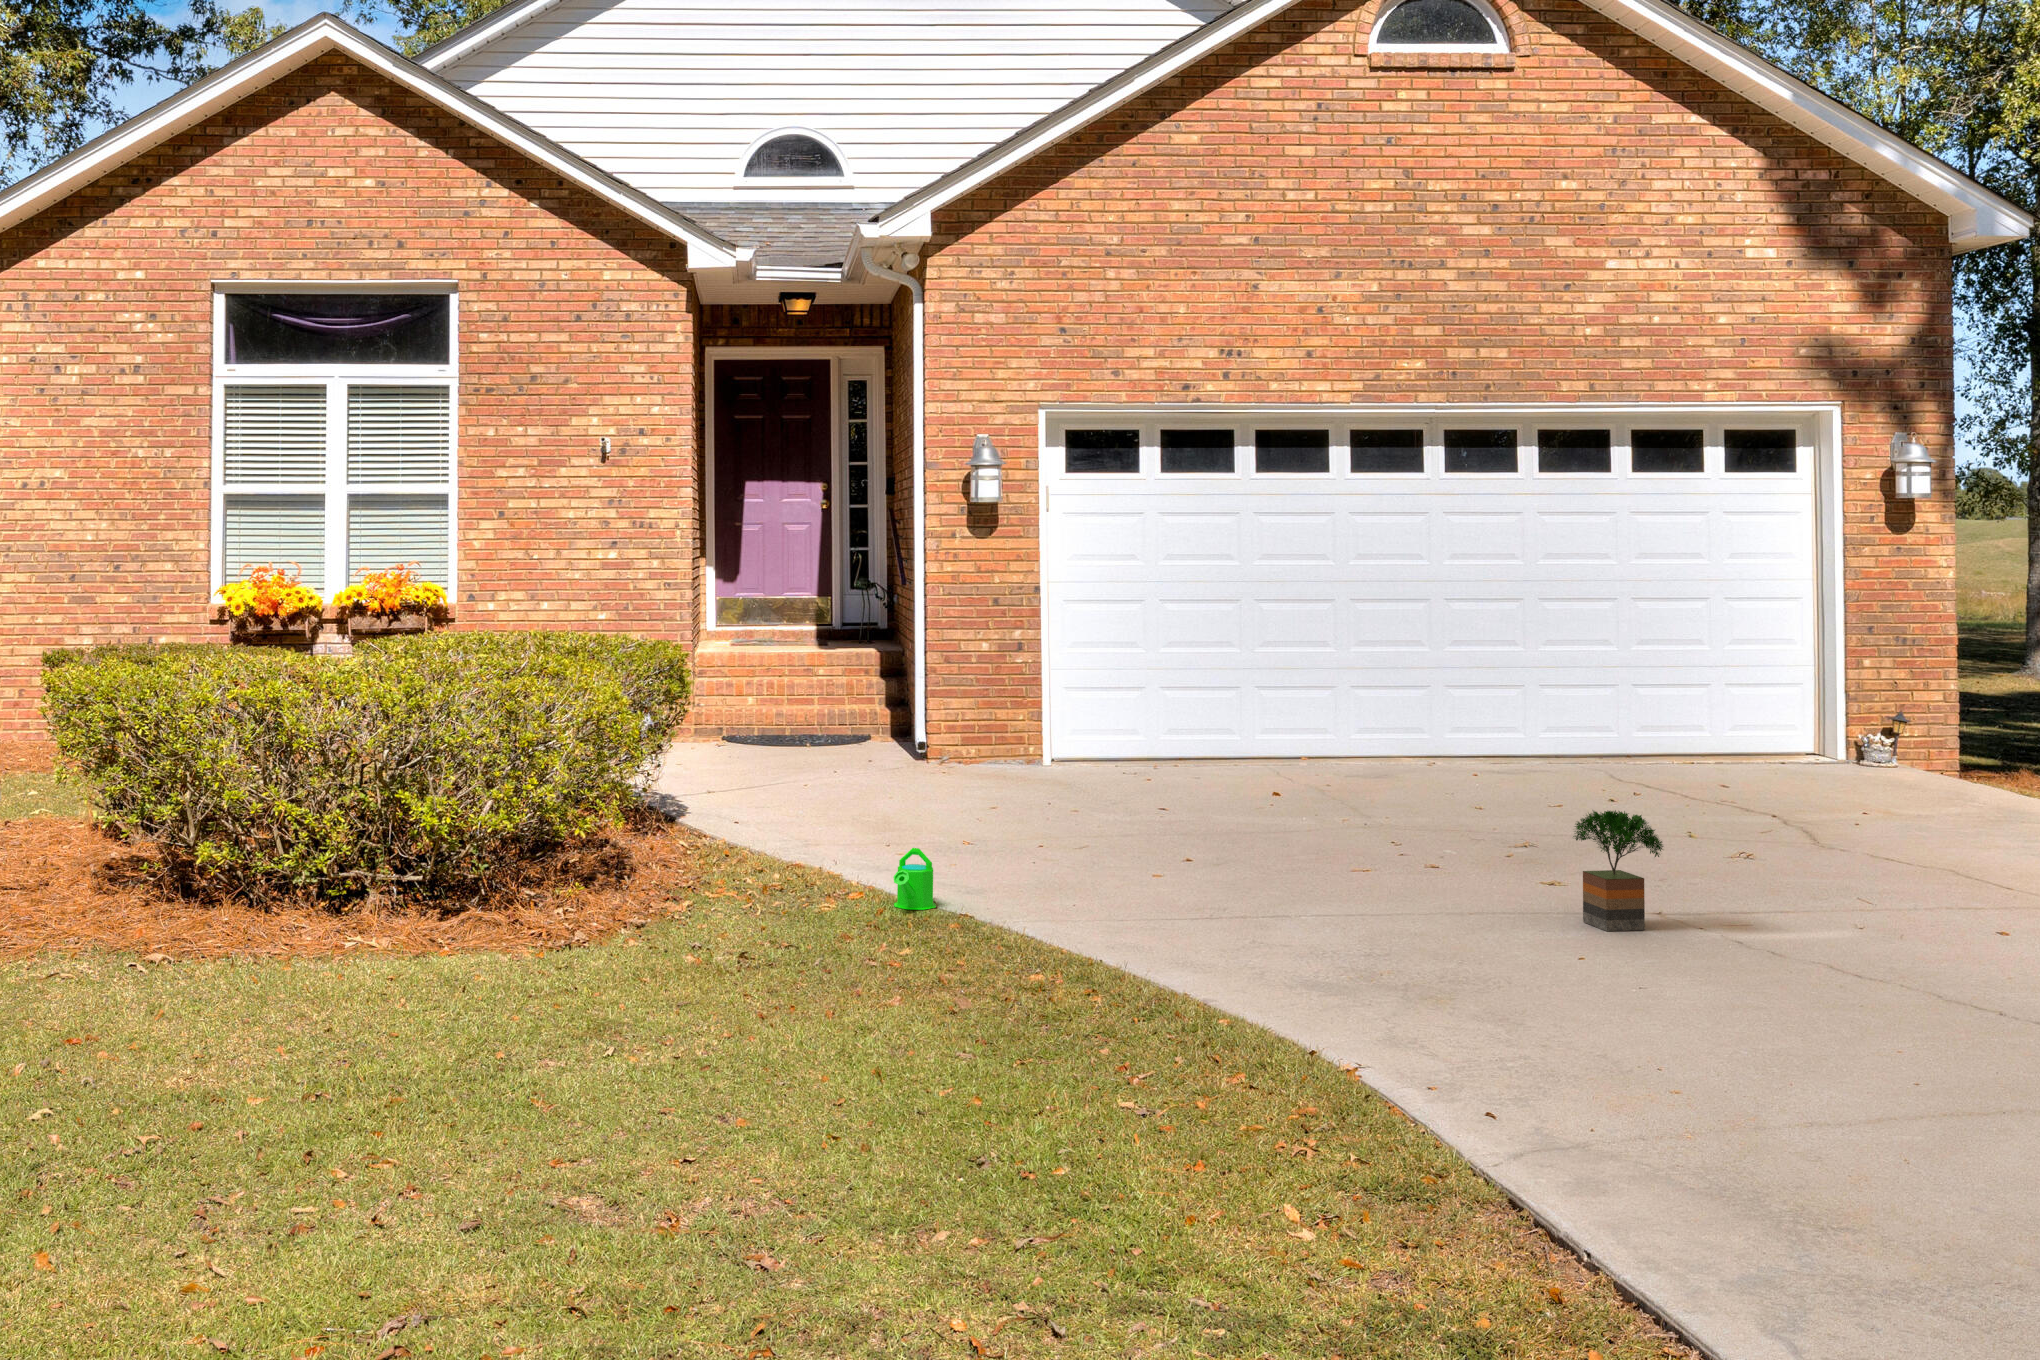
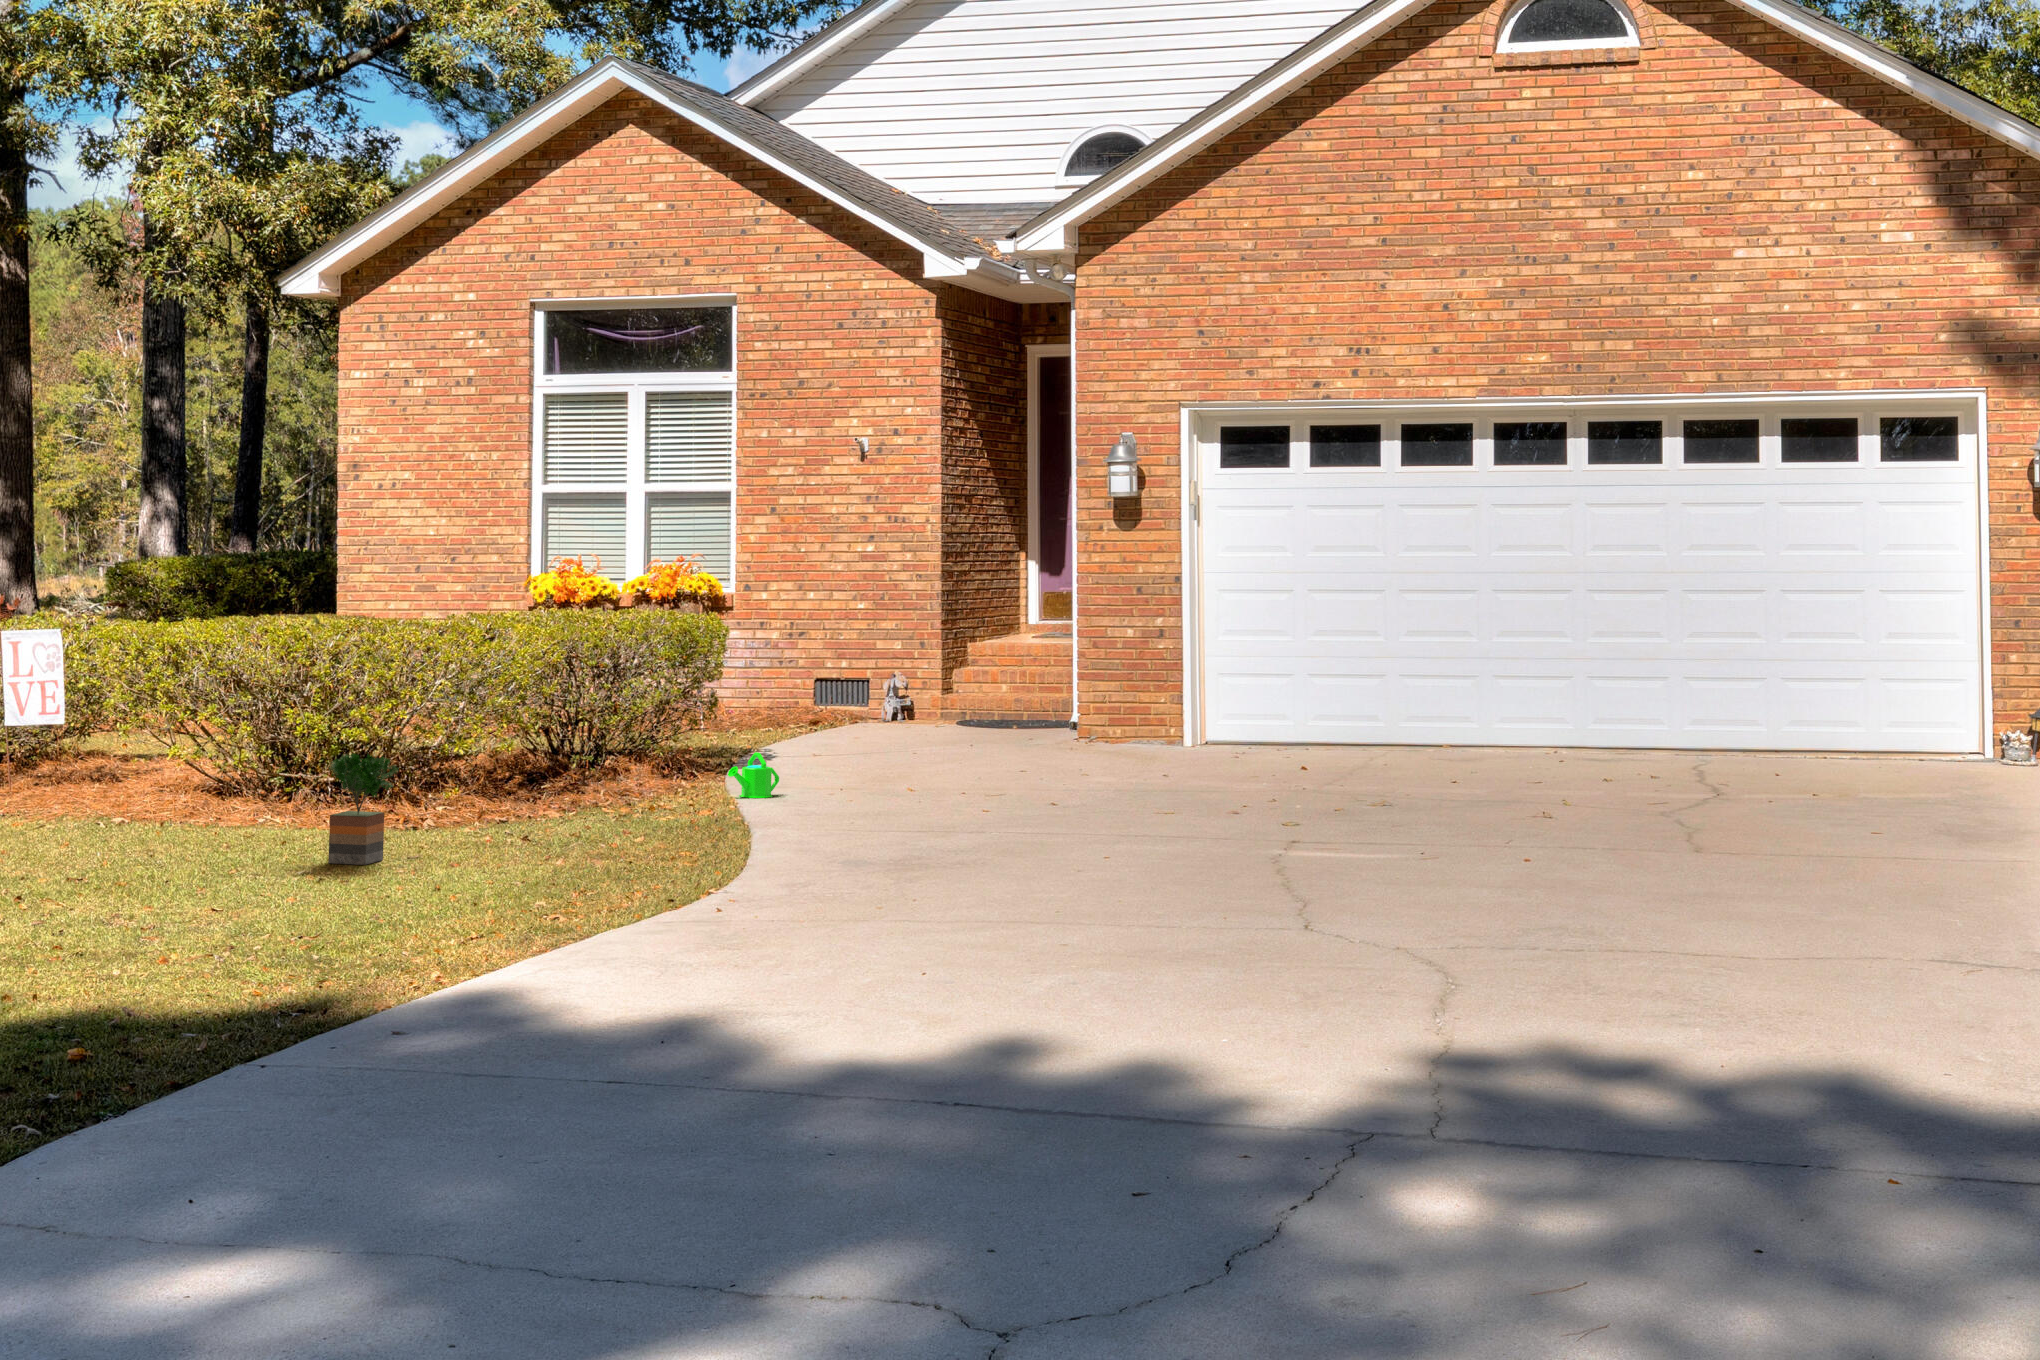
potted tree: present [1573,810,1663,931] -> present [328,753,398,865]

